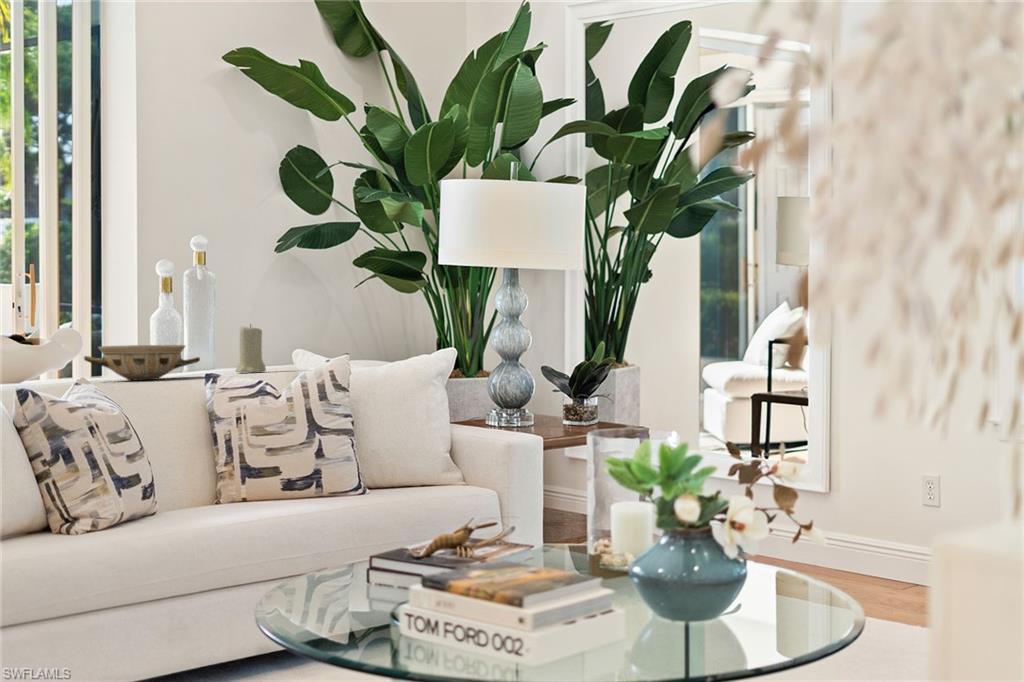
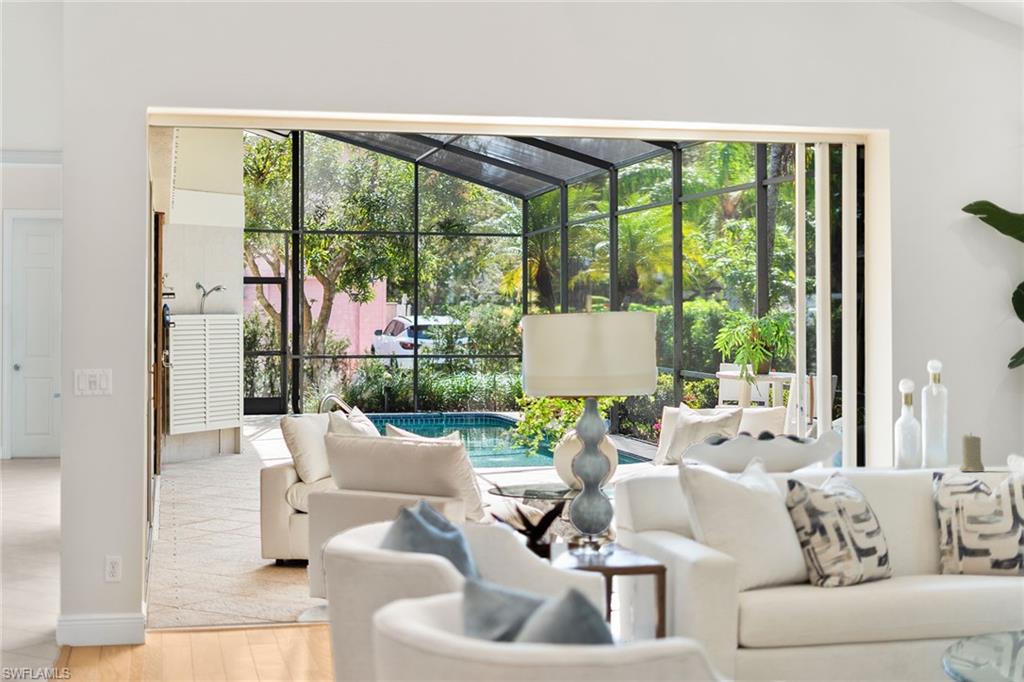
ceramic bowl: present [84,345,200,380] -> none [840,448,927,476]

